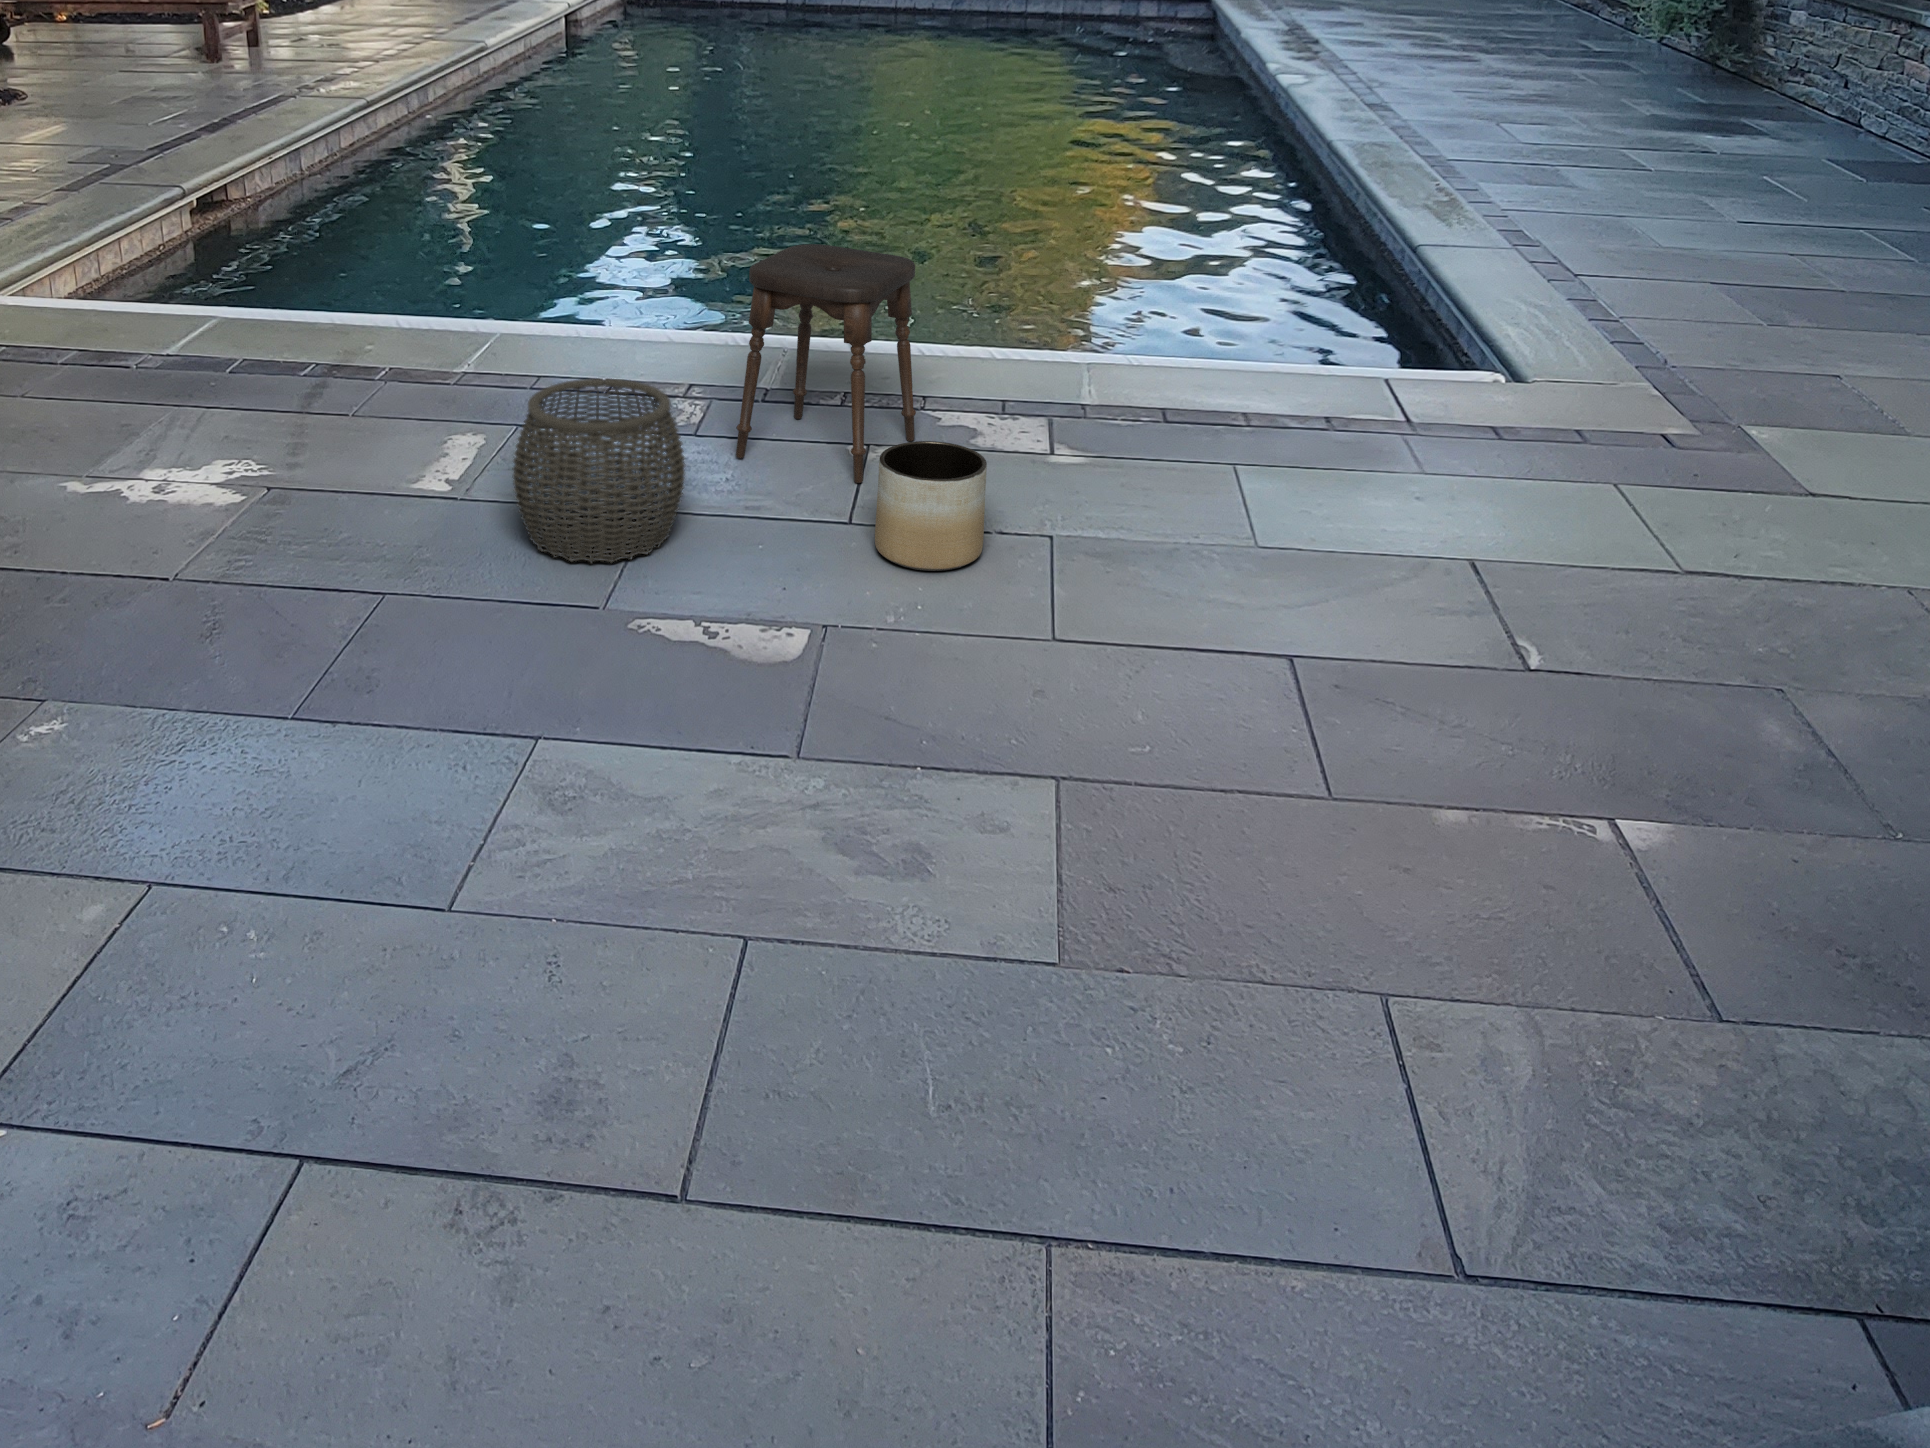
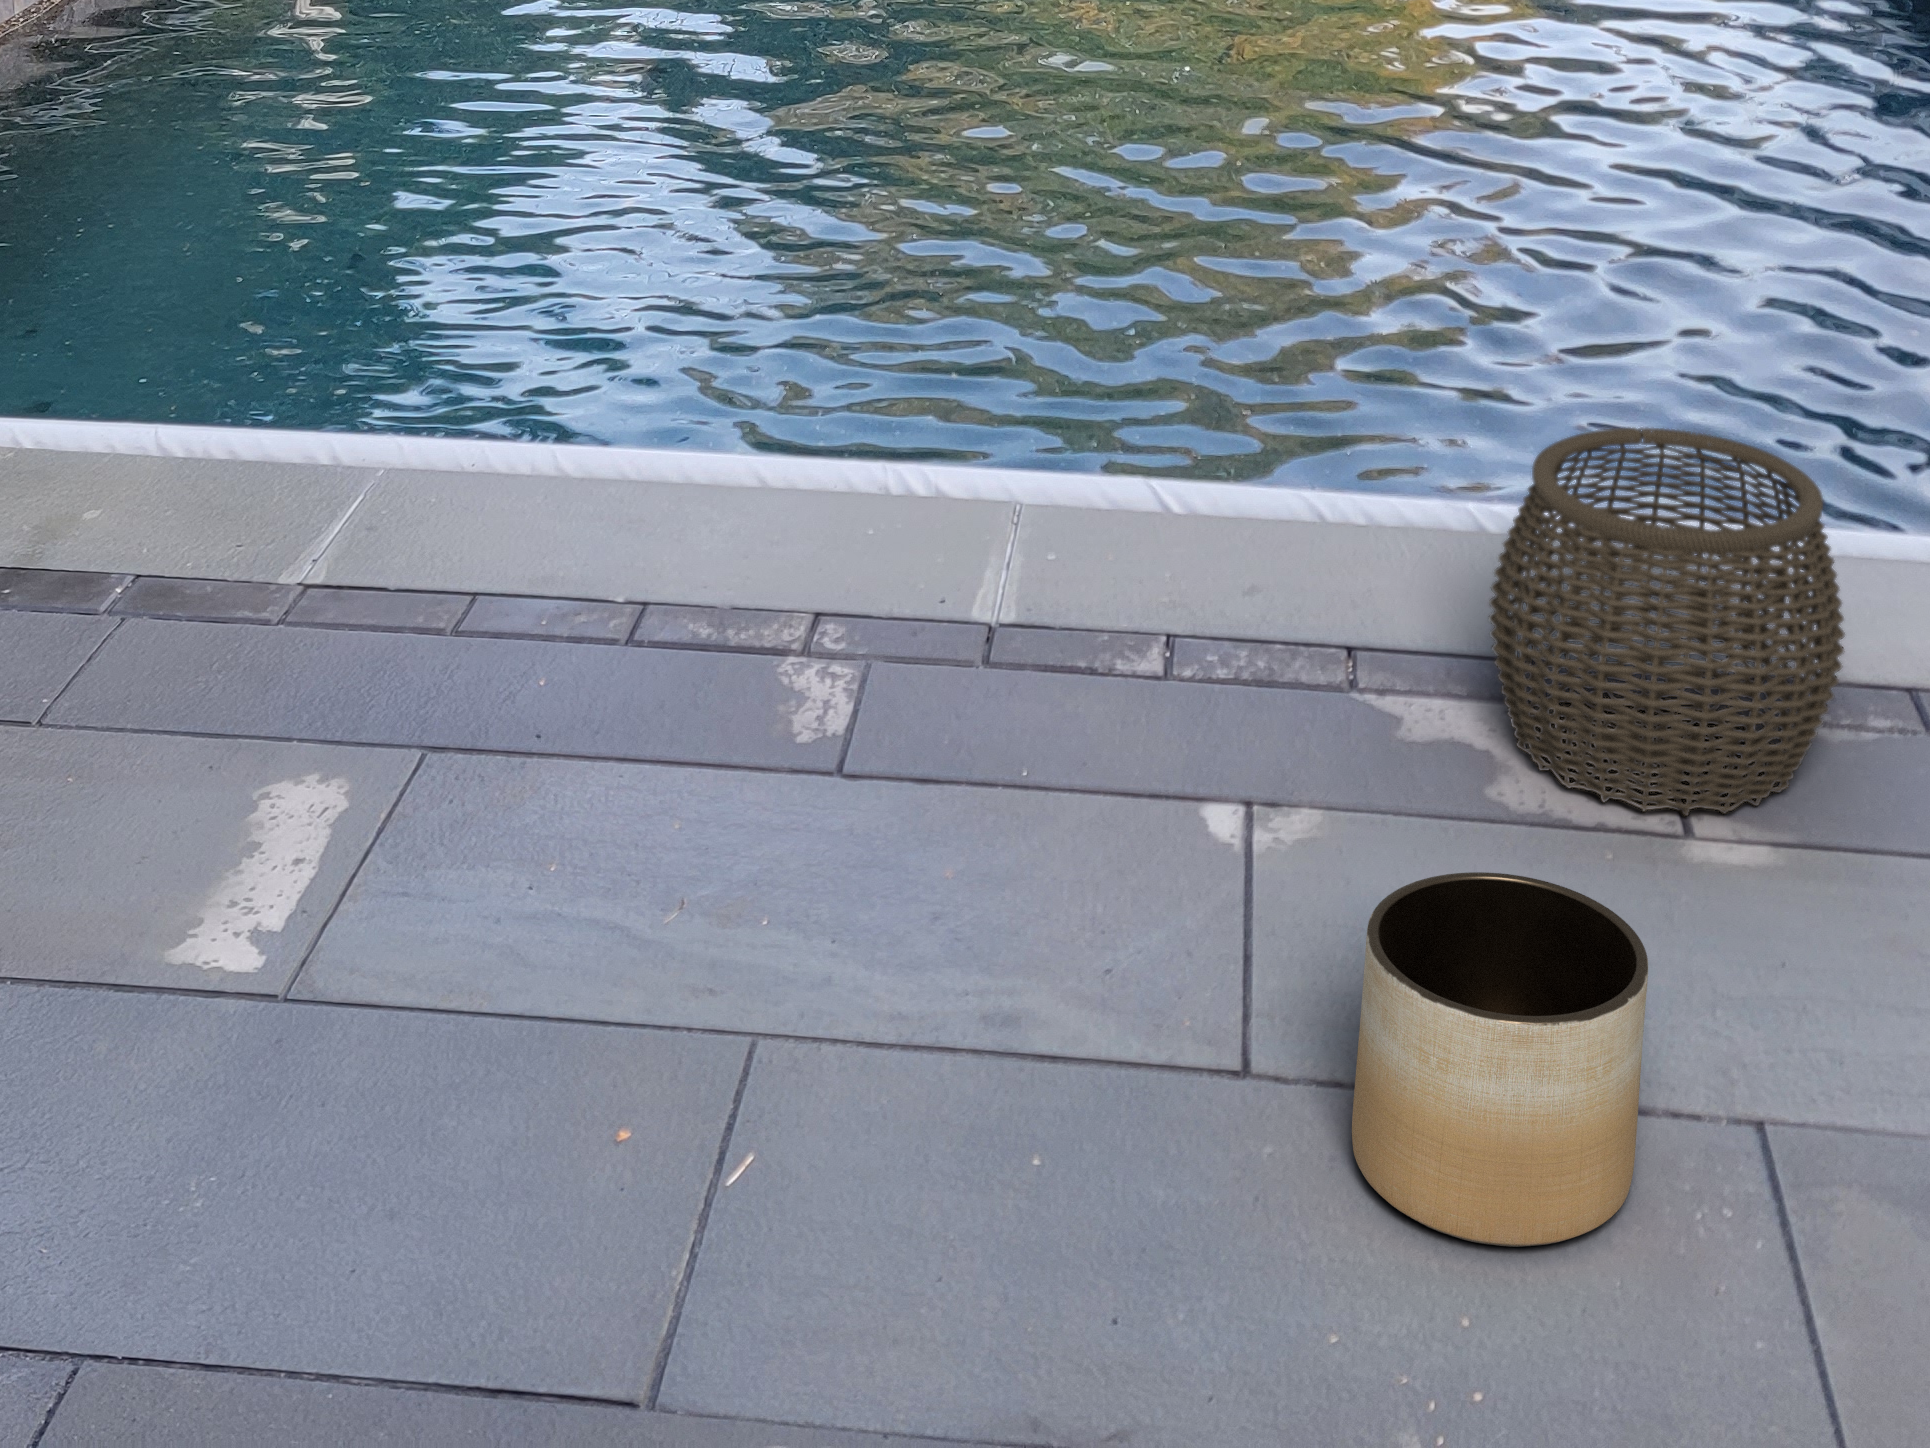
stool: present [736,244,916,483] -> none [958,313,1388,928]
woven basket: present [512,378,685,563] -> present [1489,428,1845,816]

